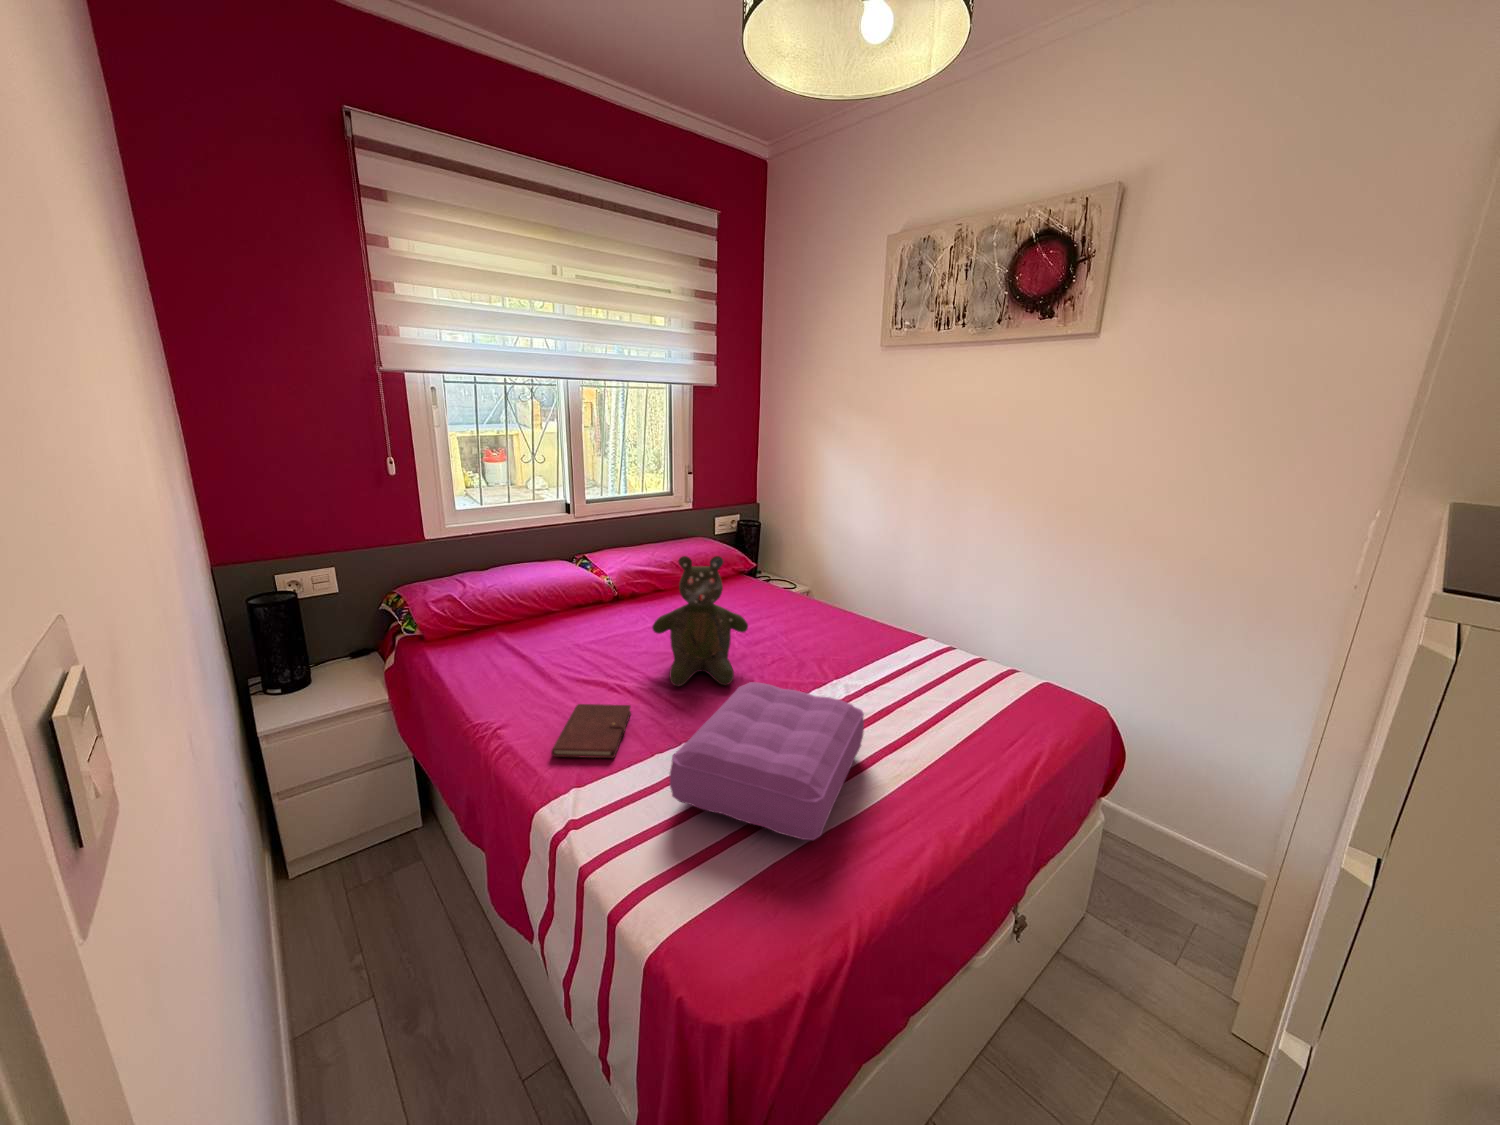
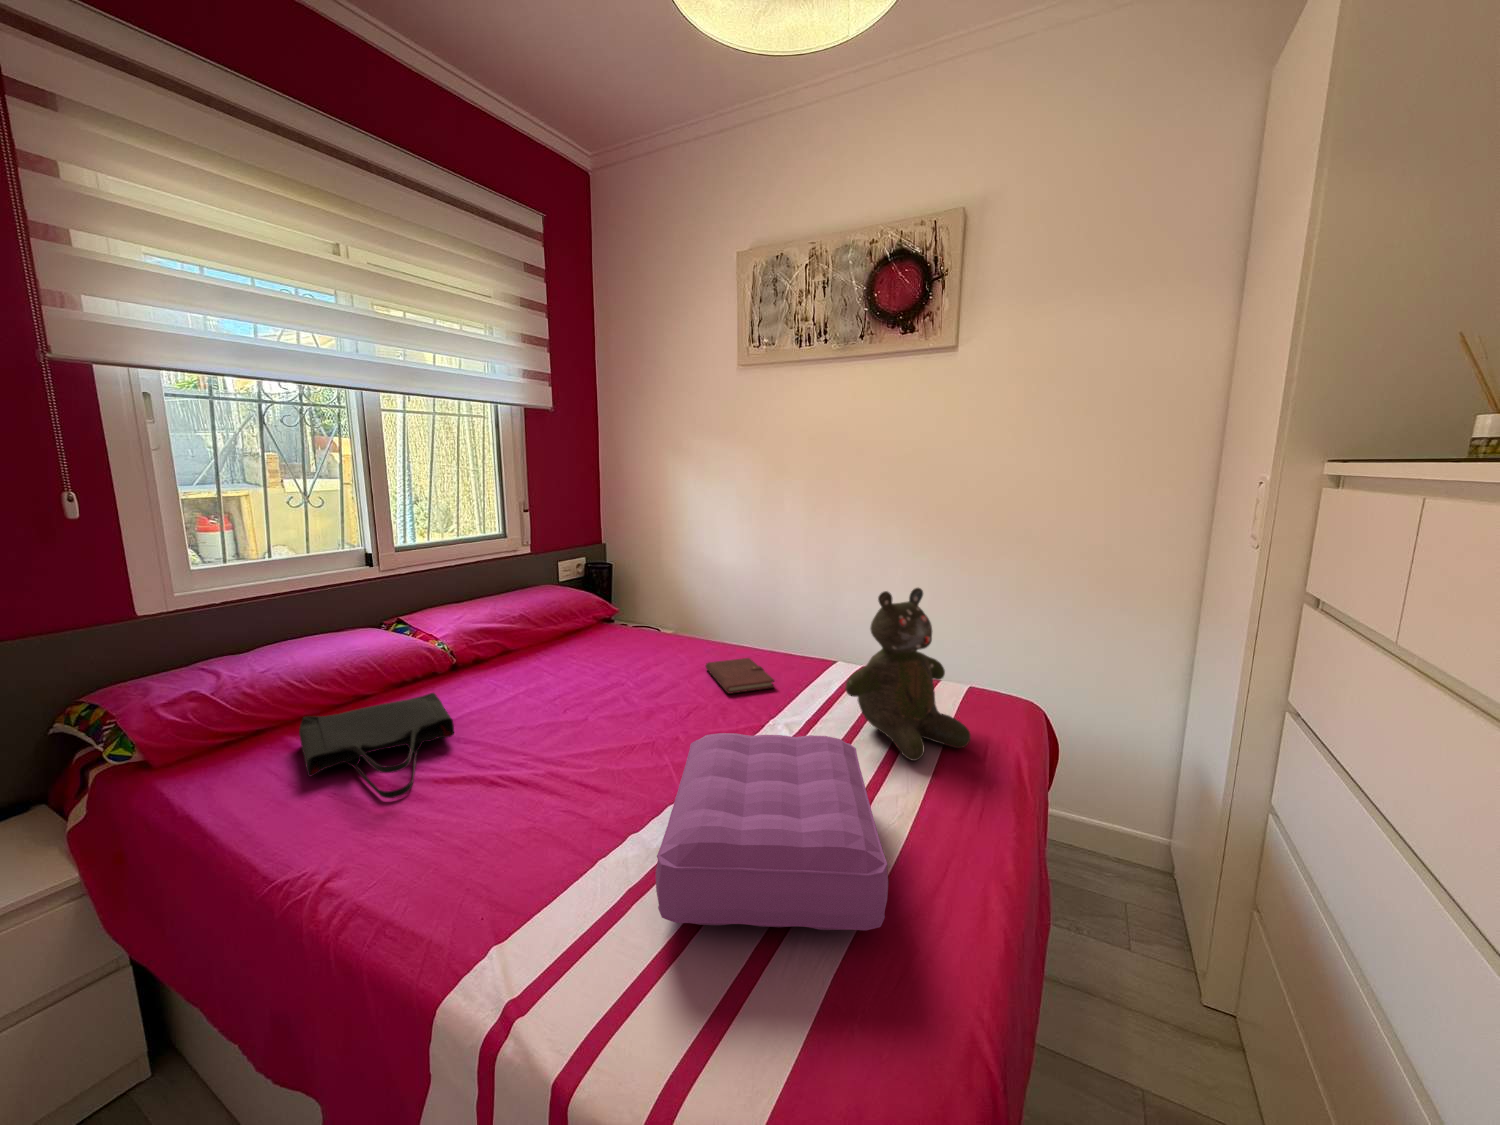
teddy bear: present [652,556,748,686] -> present [845,588,971,761]
tote bag: none [504,617,597,686] -> present [299,693,454,798]
notebook: present [551,704,631,758] -> present [706,658,774,694]

